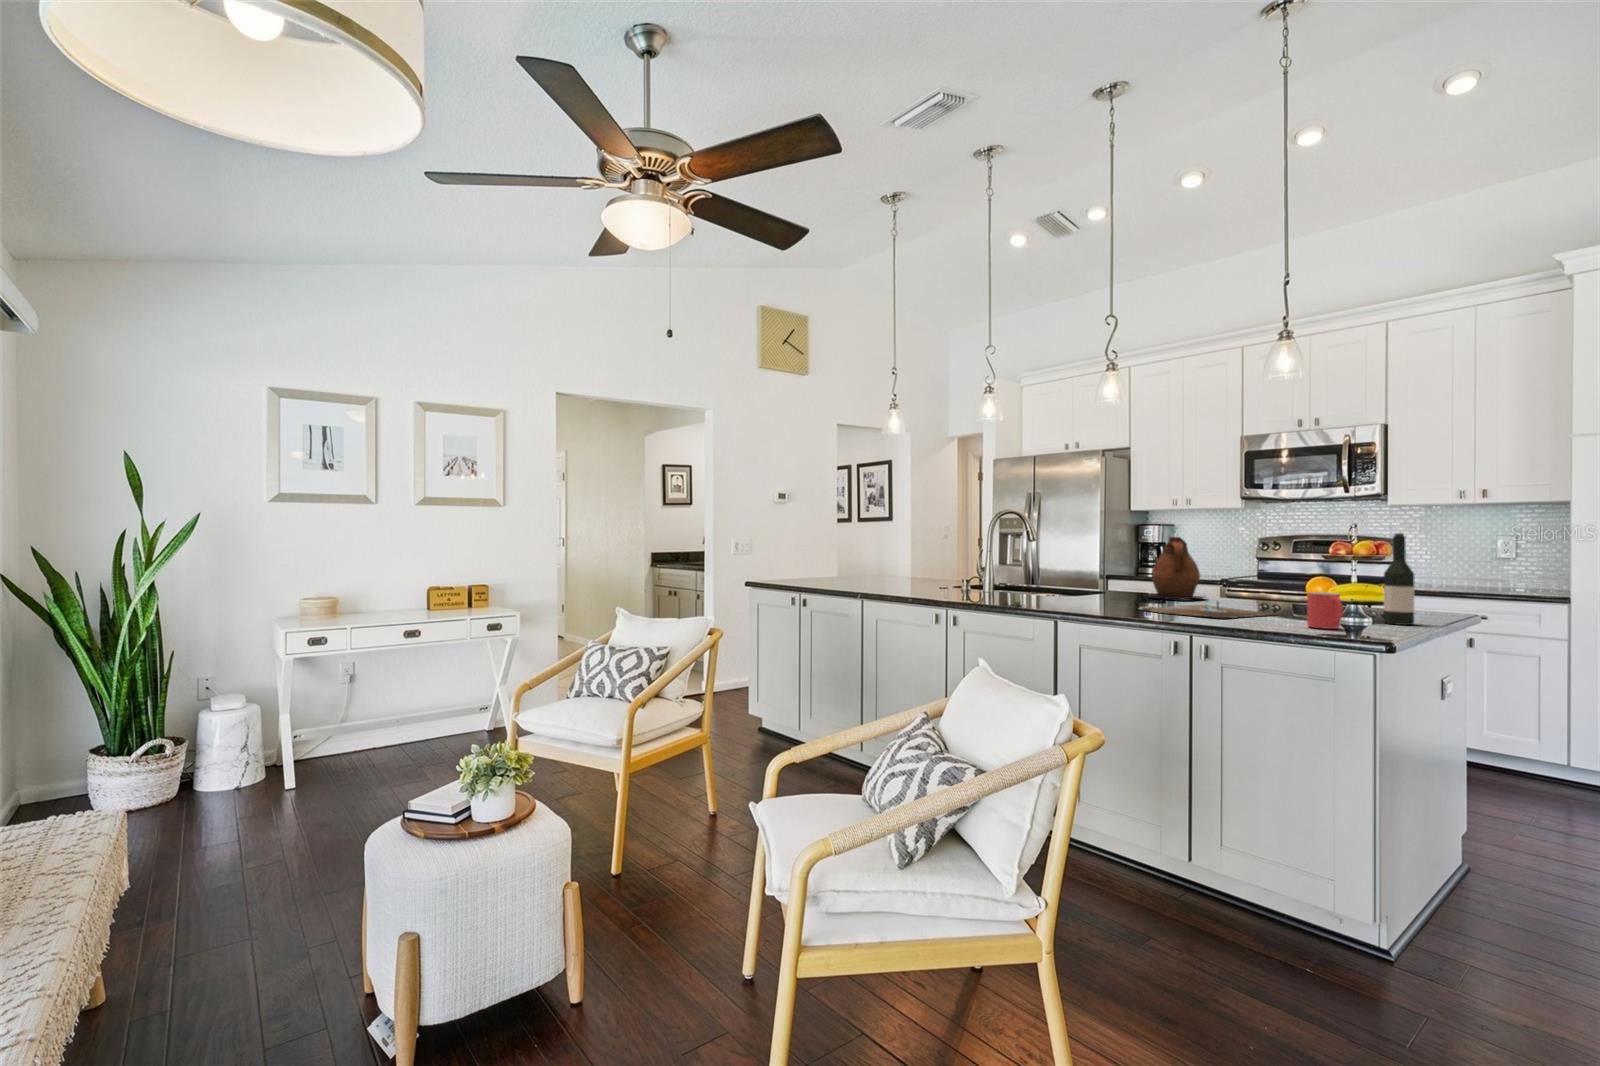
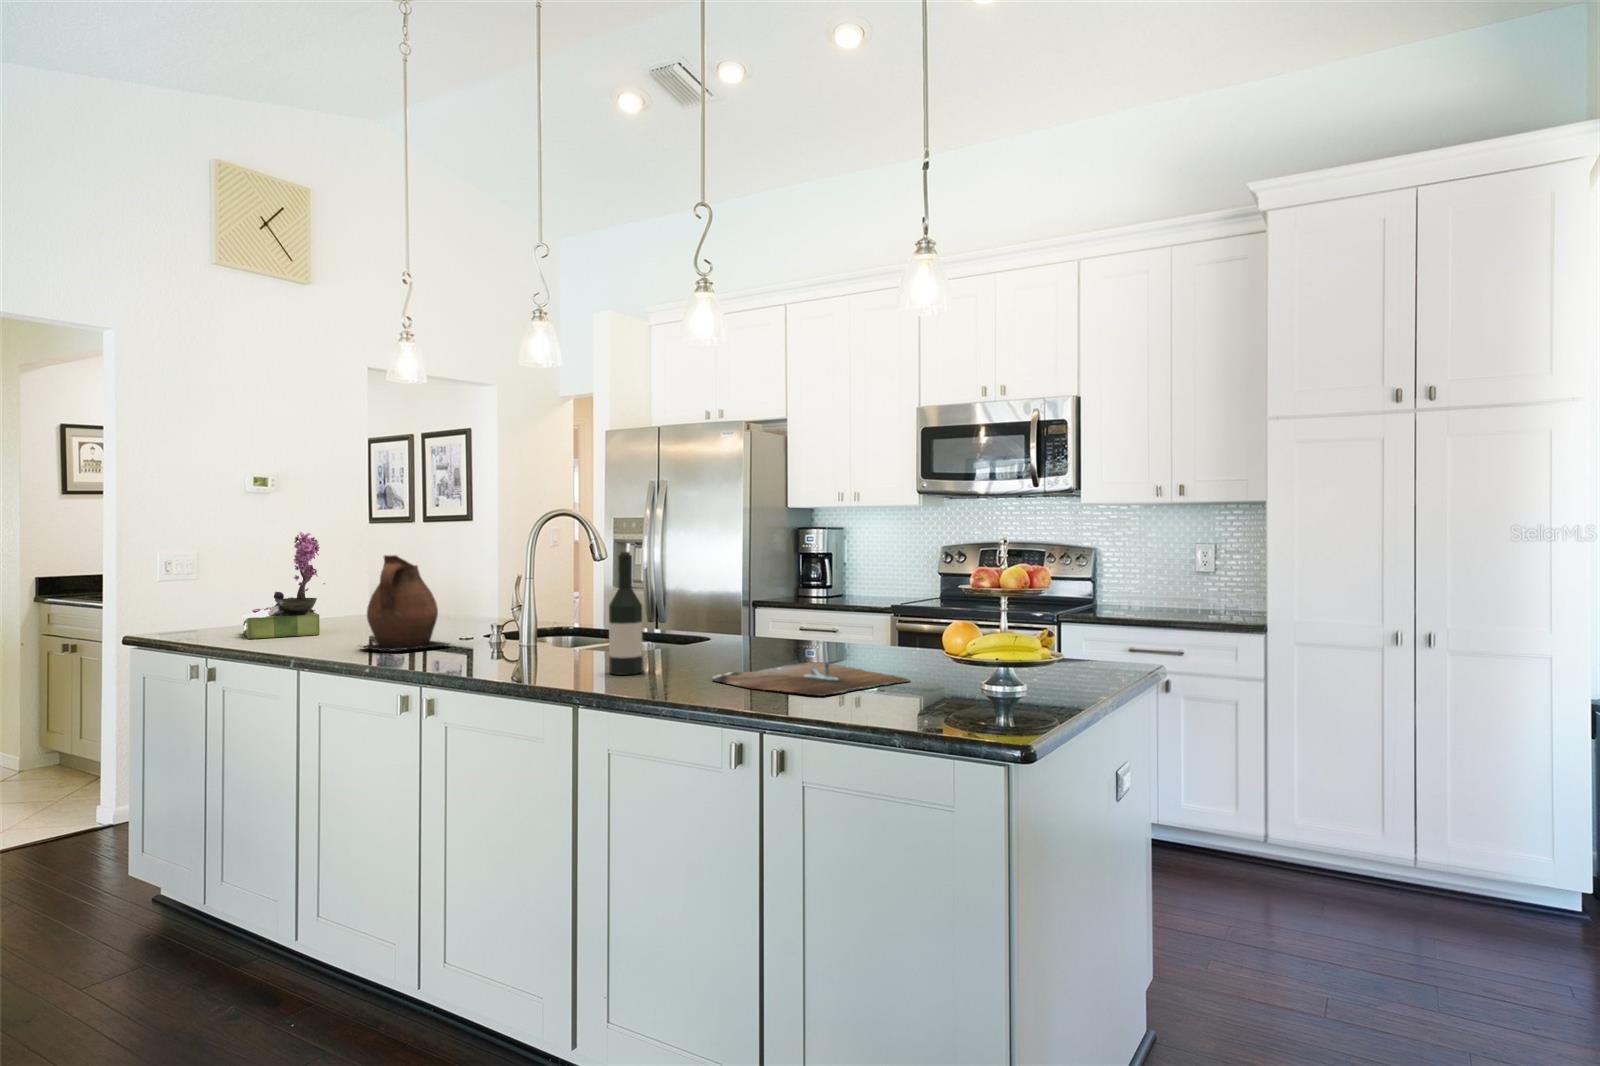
flower arrangement: none [813,524,858,585] -> present [242,532,325,639]
wine bottle: present [1384,533,1415,625] -> present [609,552,642,675]
ceramic pitcher: present [1149,537,1202,600] -> present [363,555,450,651]
mug: present [1307,592,1343,629] -> none [933,652,979,713]

